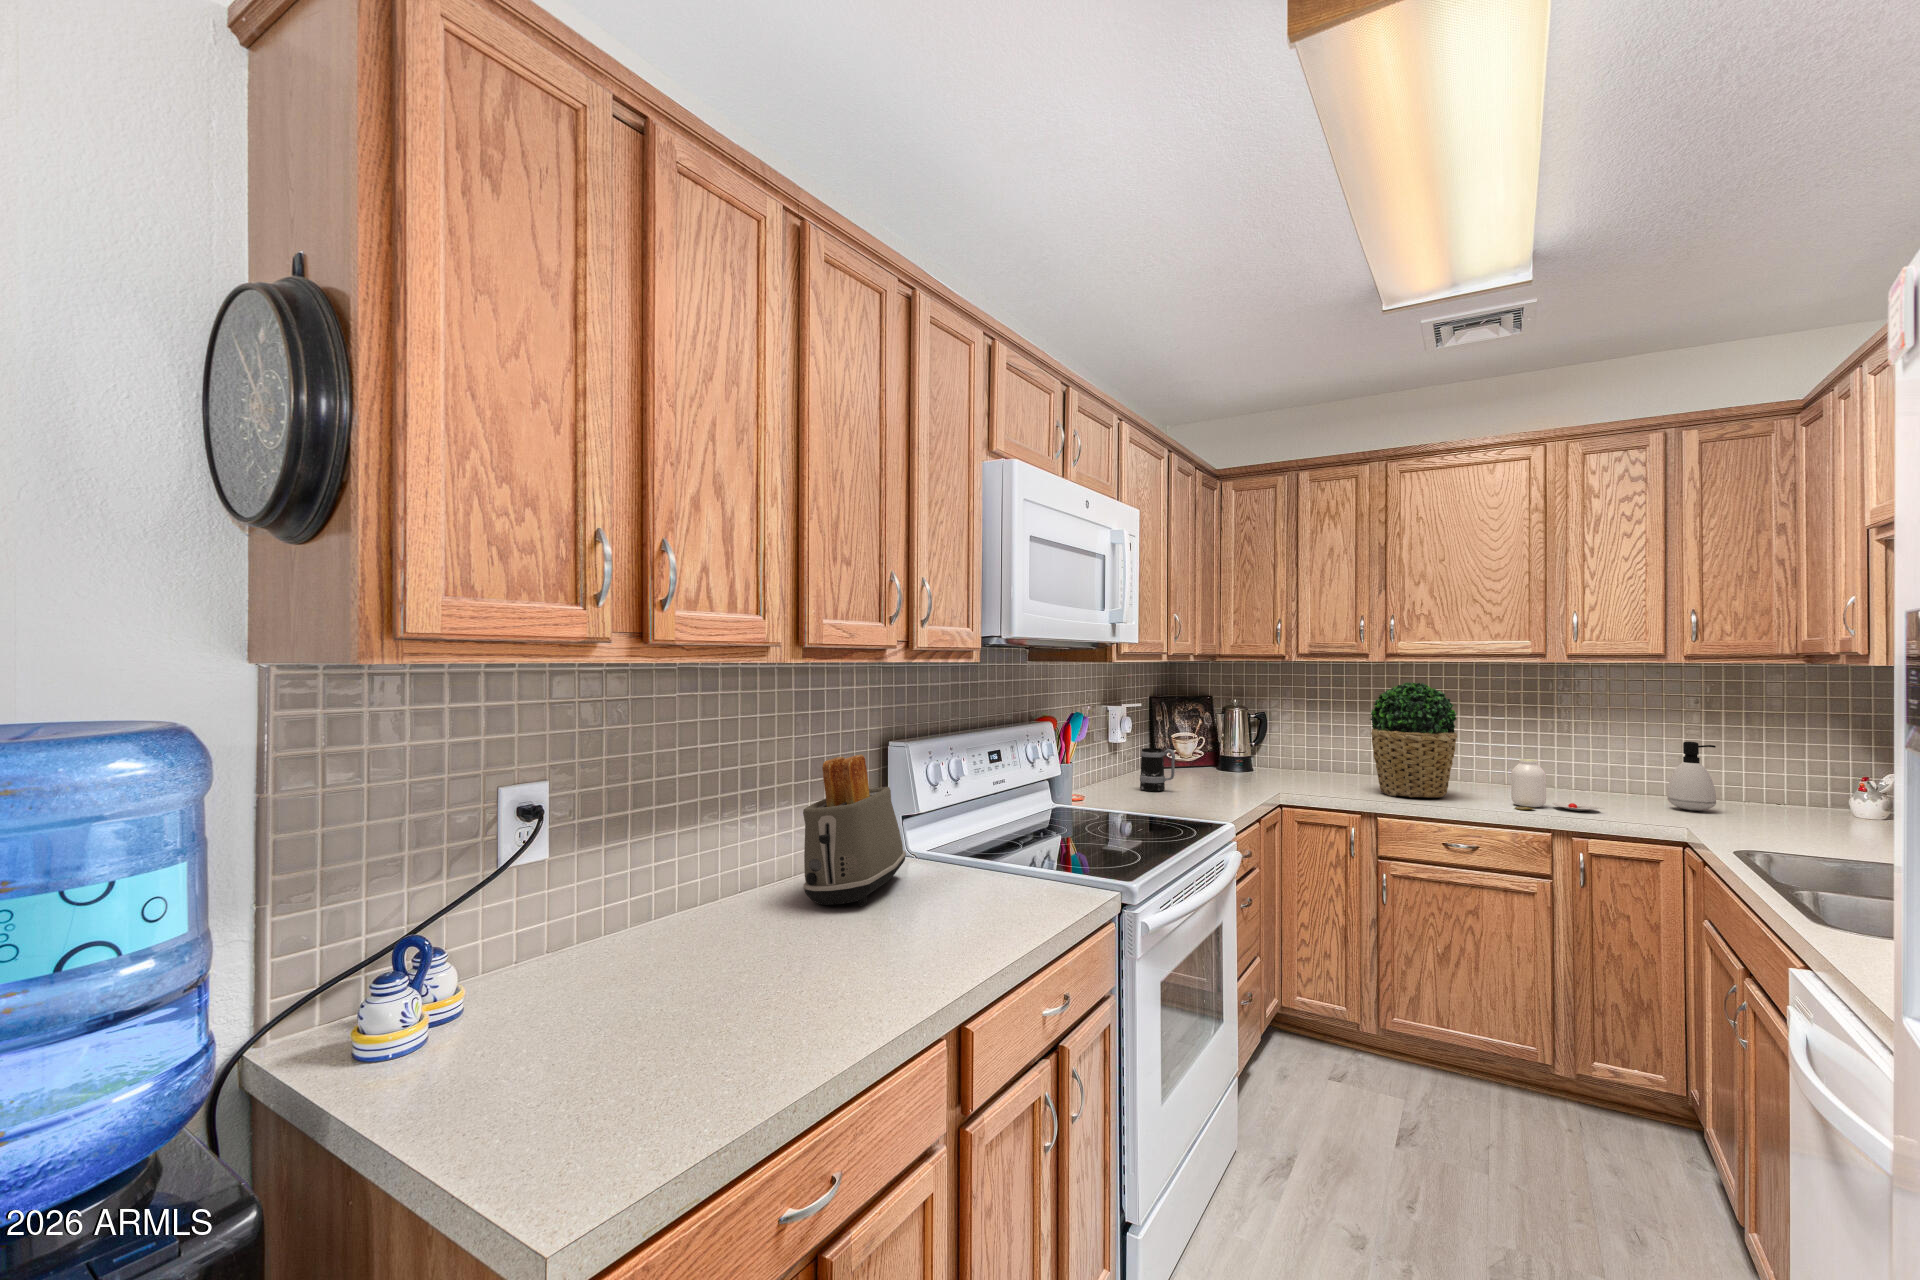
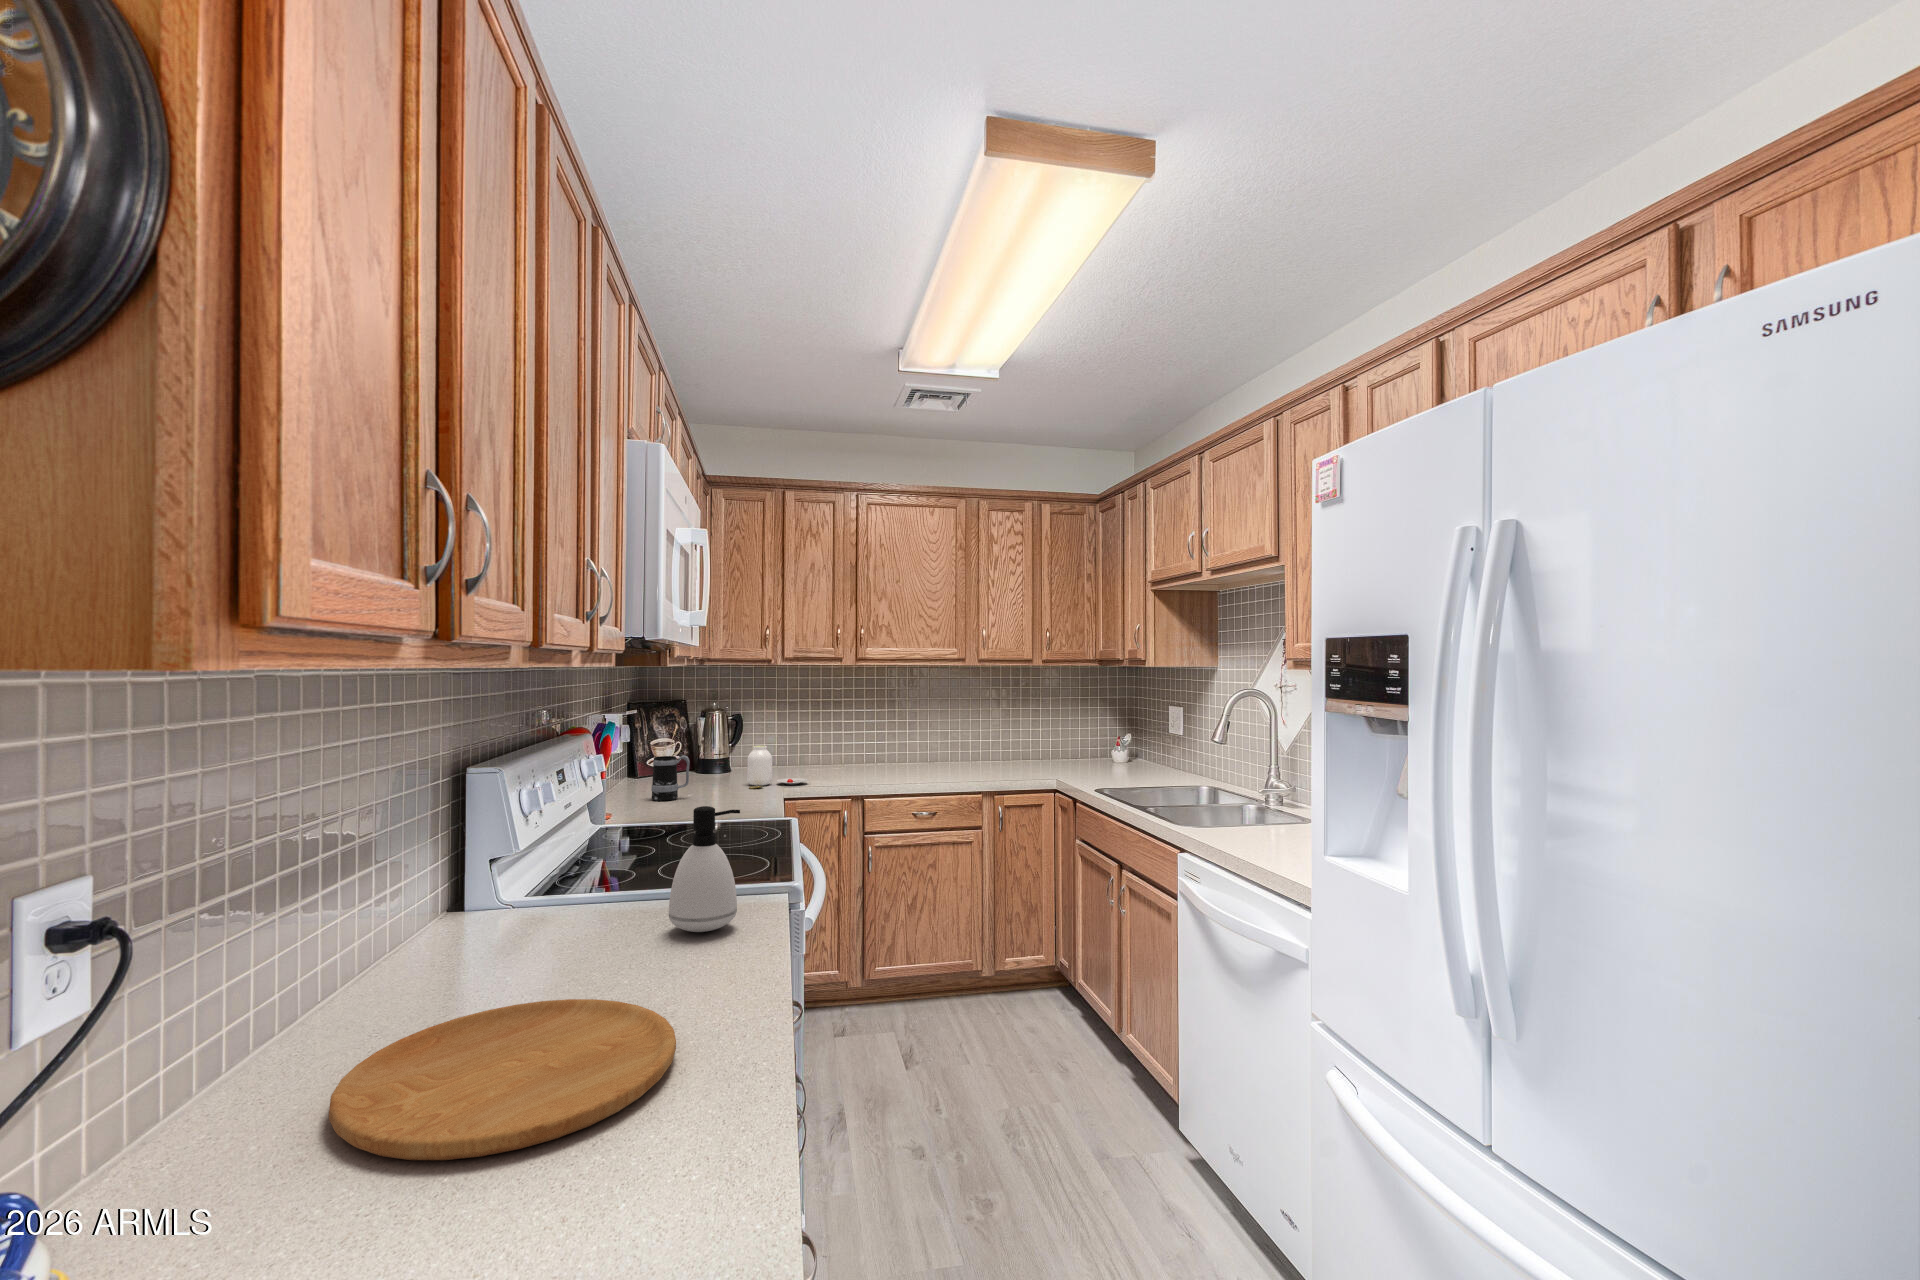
potted plant: present [1370,683,1457,798] -> none [844,683,909,780]
soap dispenser: present [1668,742,1716,810] -> present [669,806,740,932]
toaster: present [803,755,906,906] -> none [451,785,565,976]
jar: present [1511,759,1600,811] -> present [747,746,808,789]
cutting board: none [594,925,844,1028] -> present [329,999,676,1160]

